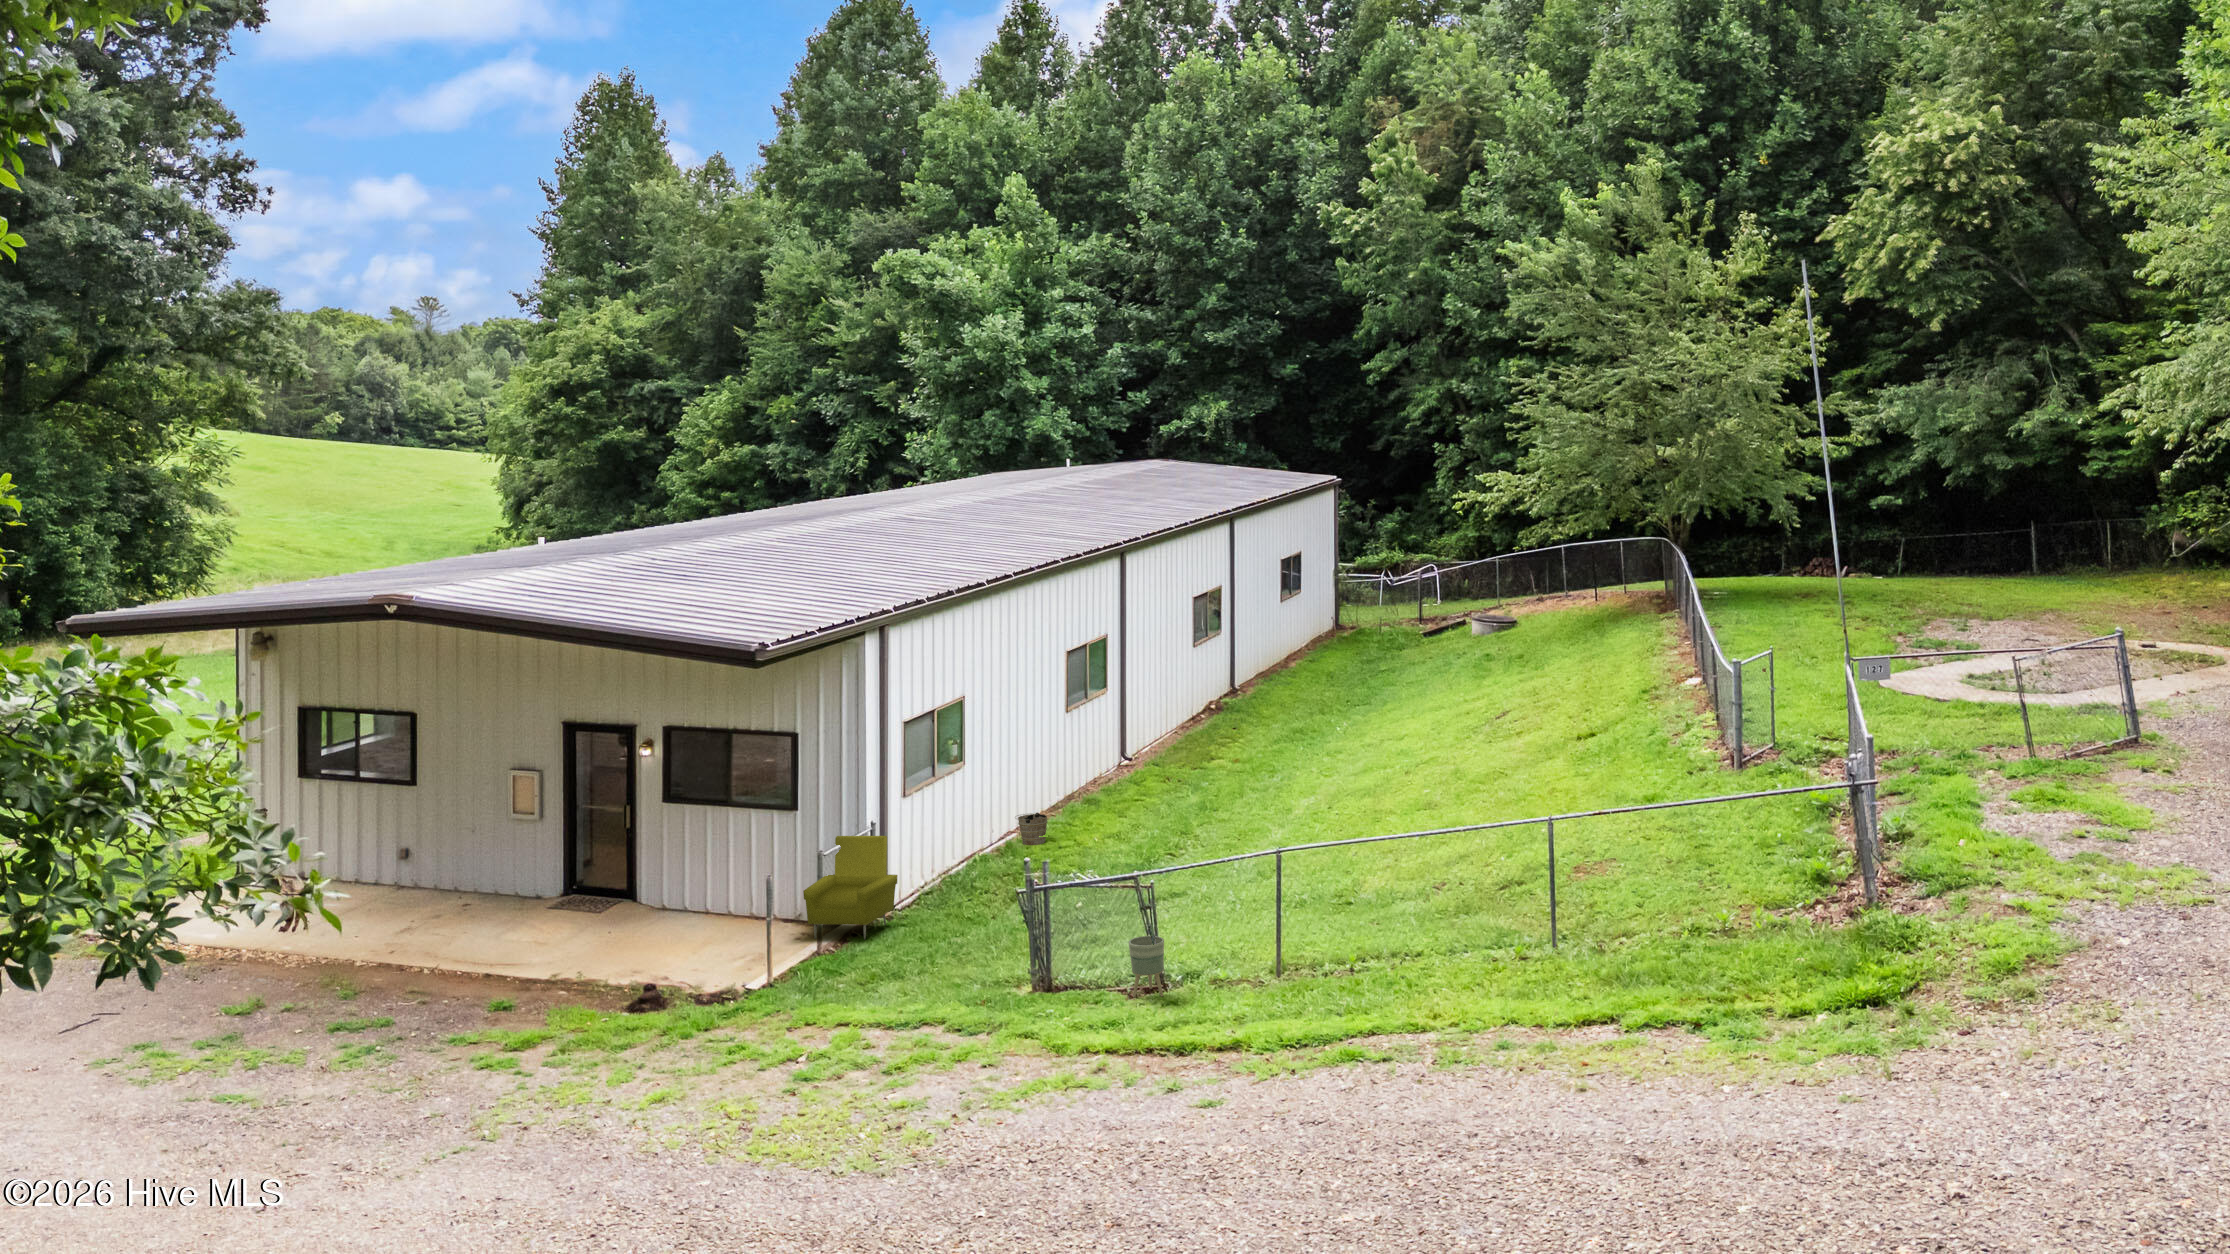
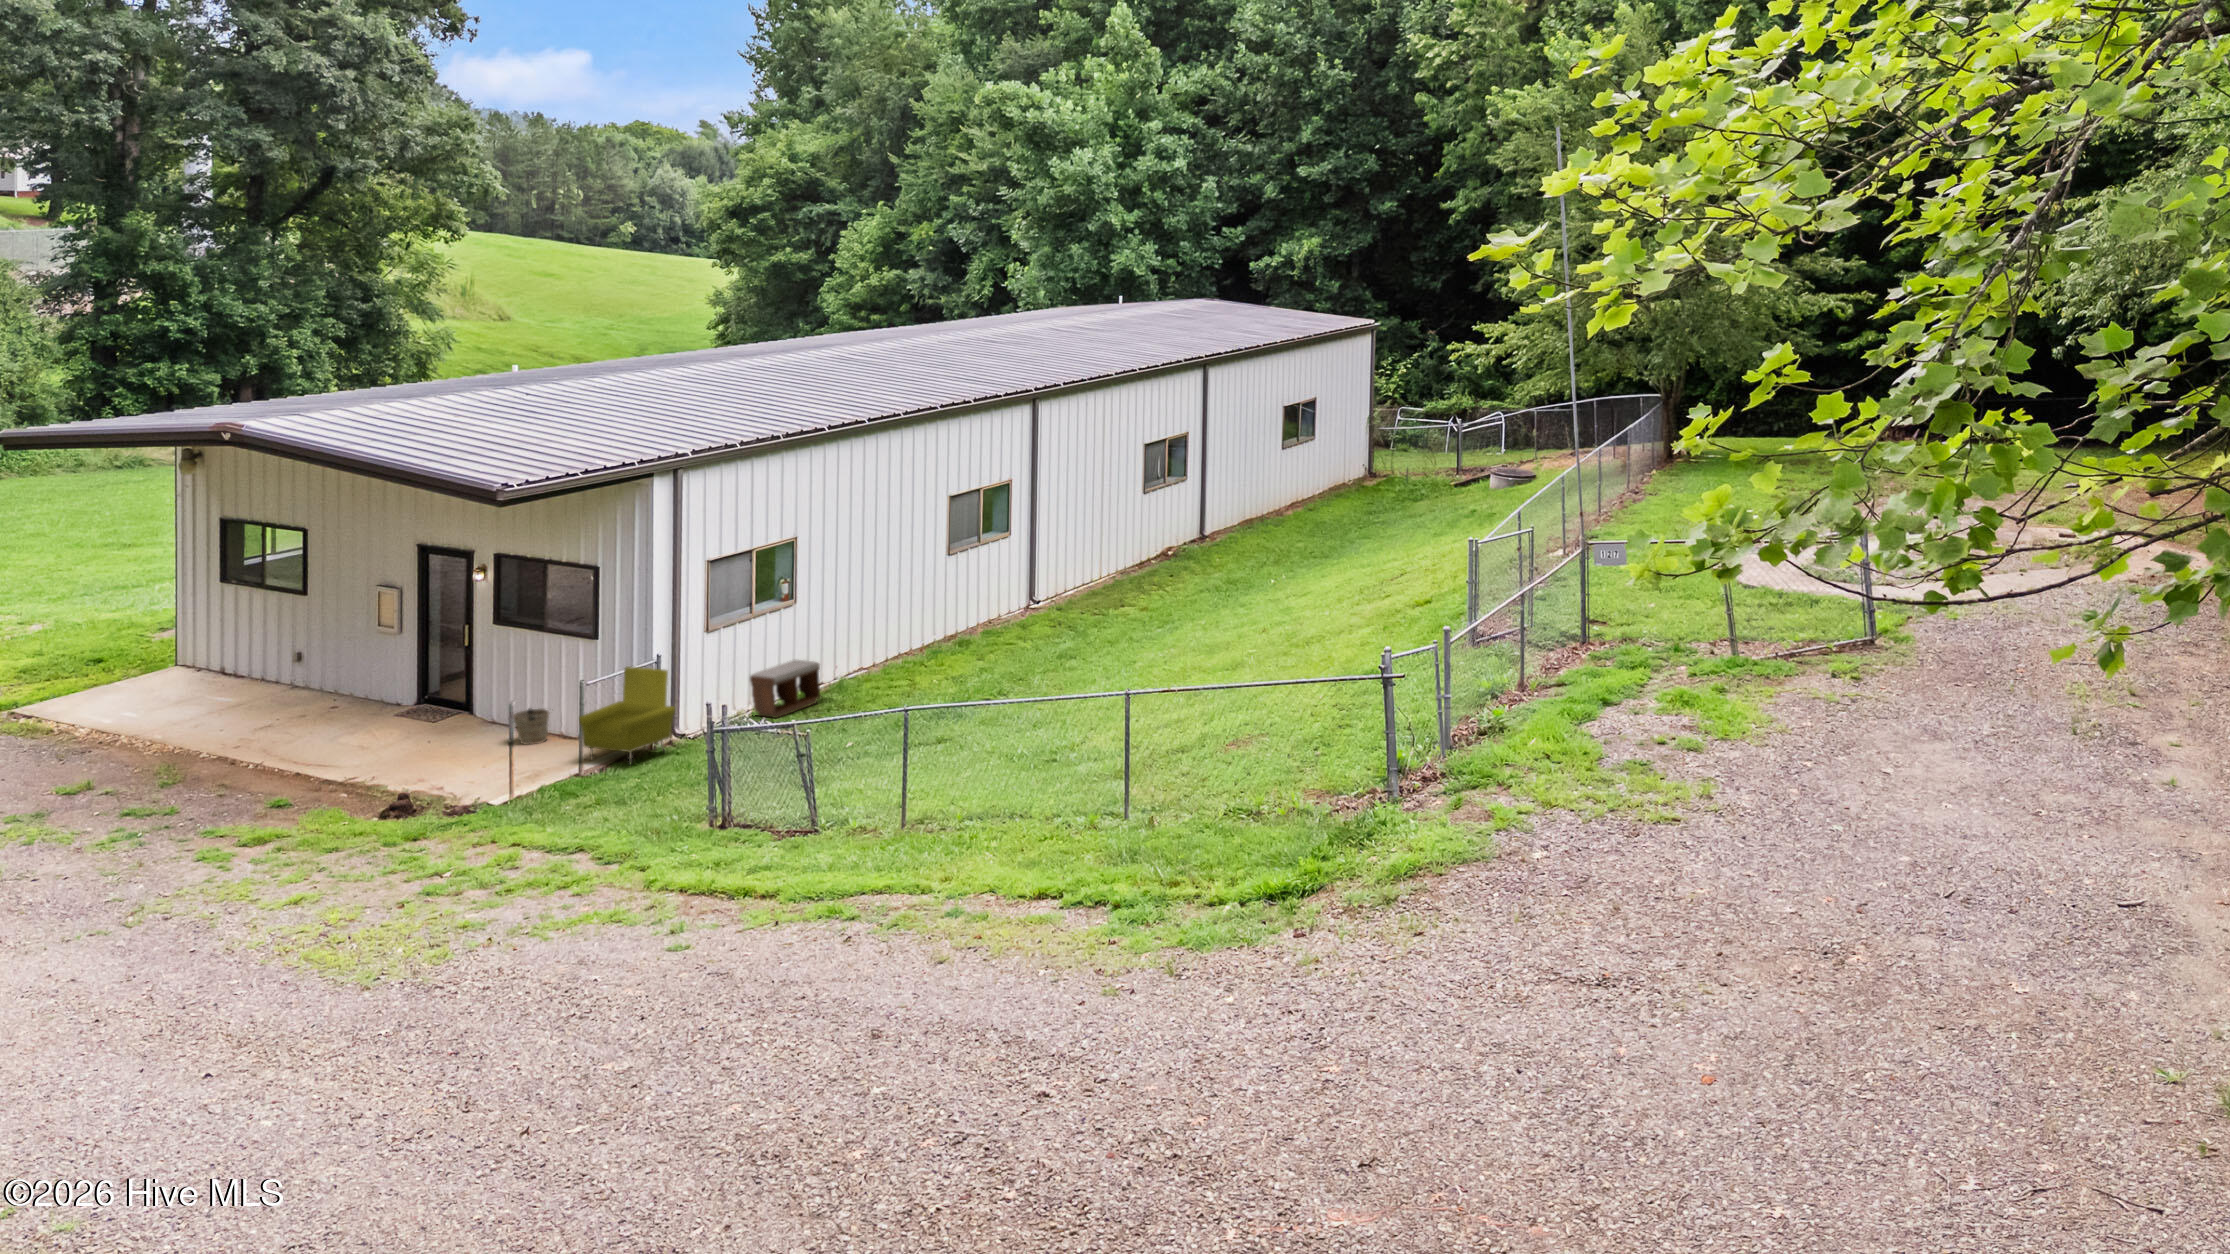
bucket: present [1018,812,1047,845] -> present [513,709,553,745]
bench: none [930,826,995,888] -> present [750,660,821,718]
planter: present [1129,936,1164,997] -> none [775,792,810,851]

